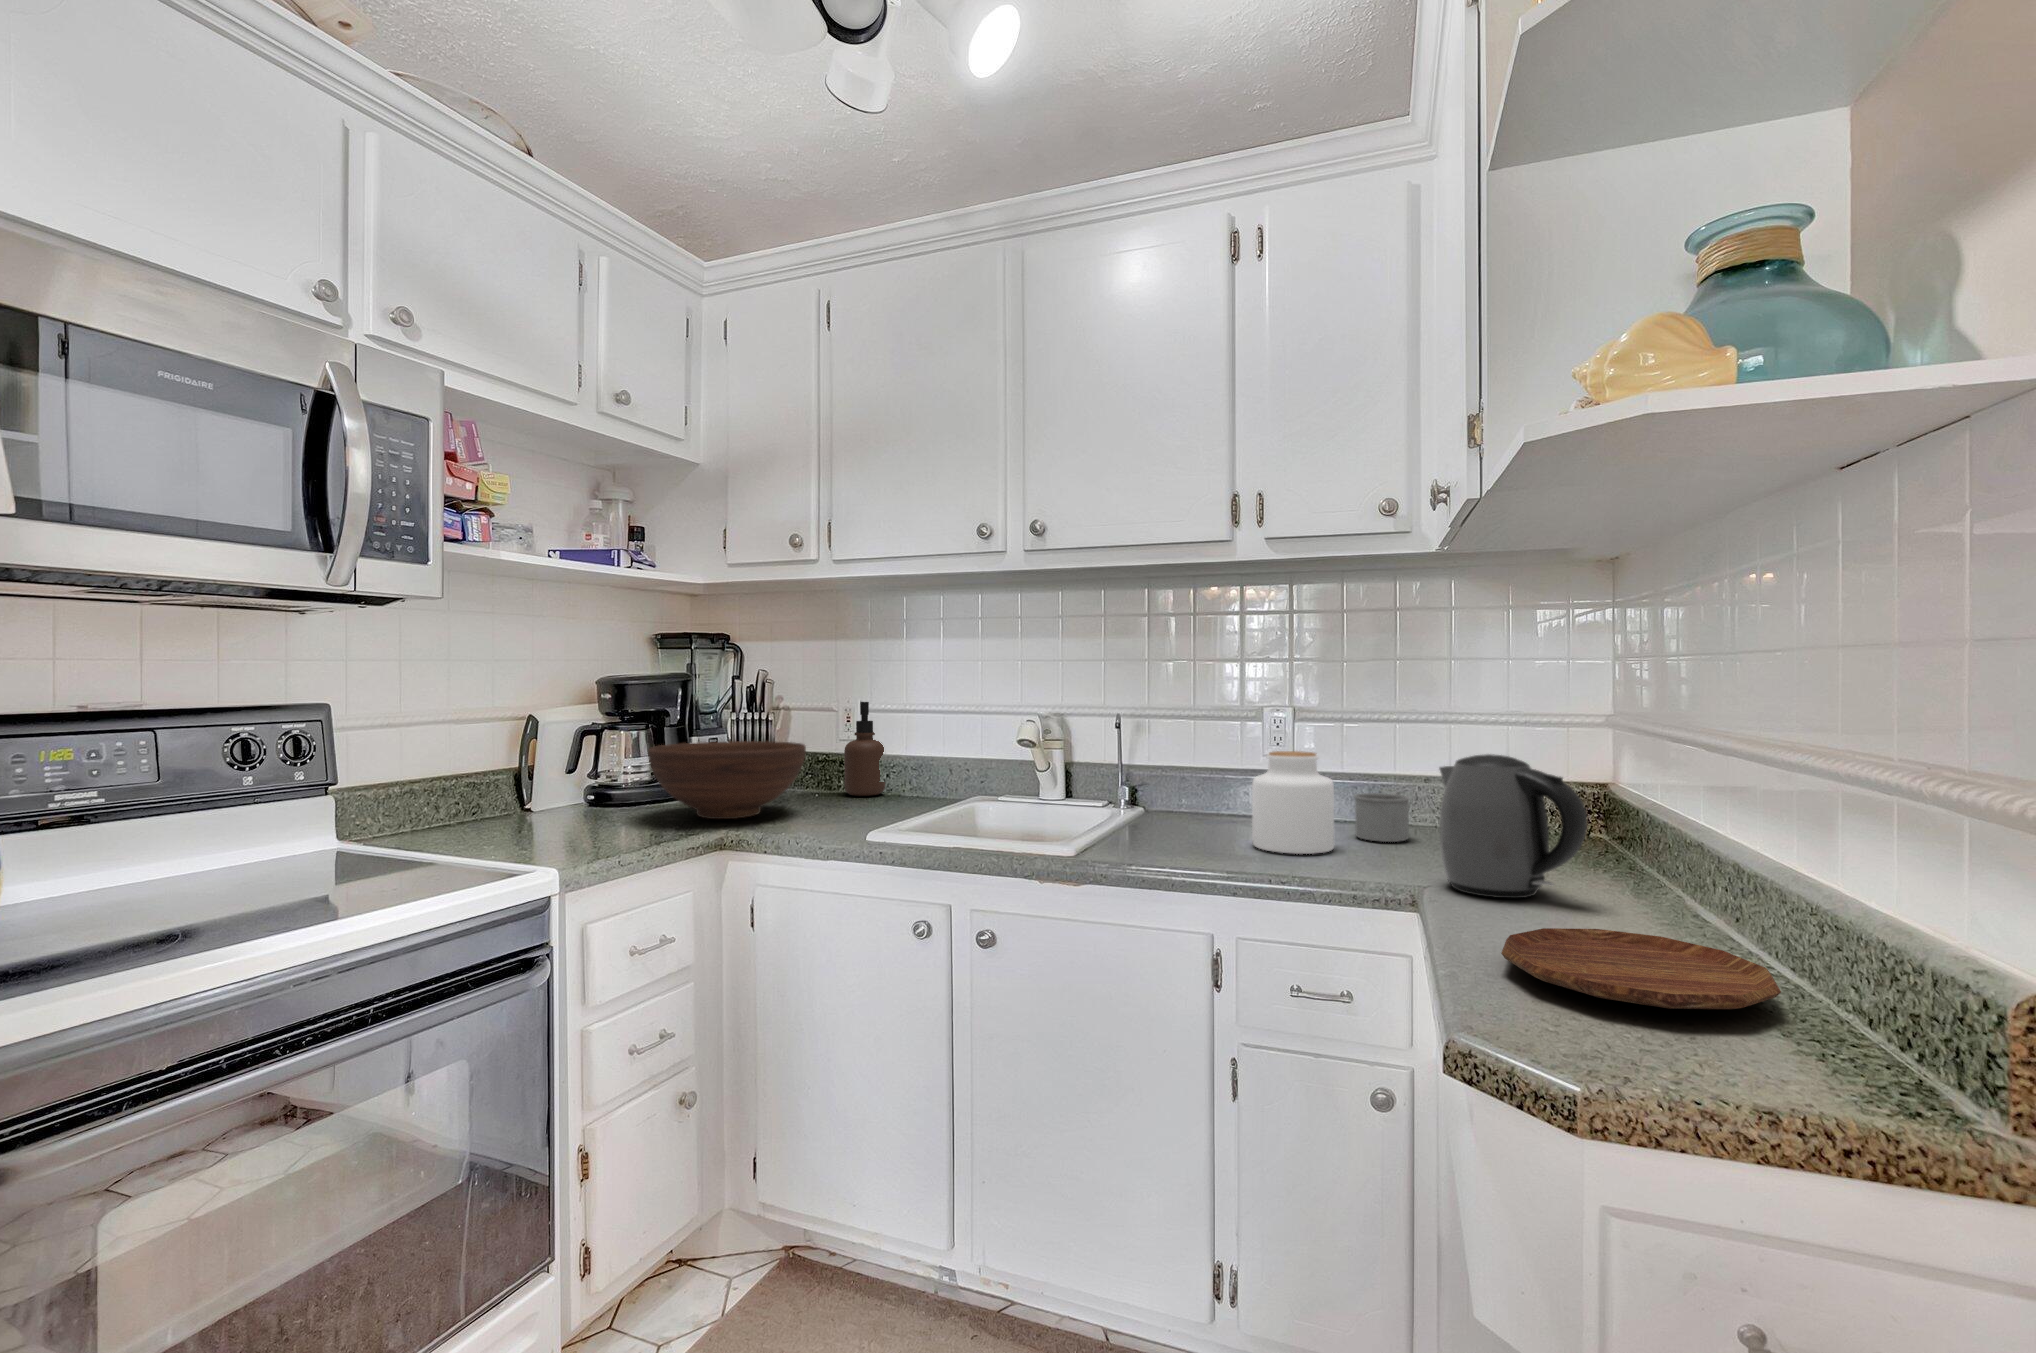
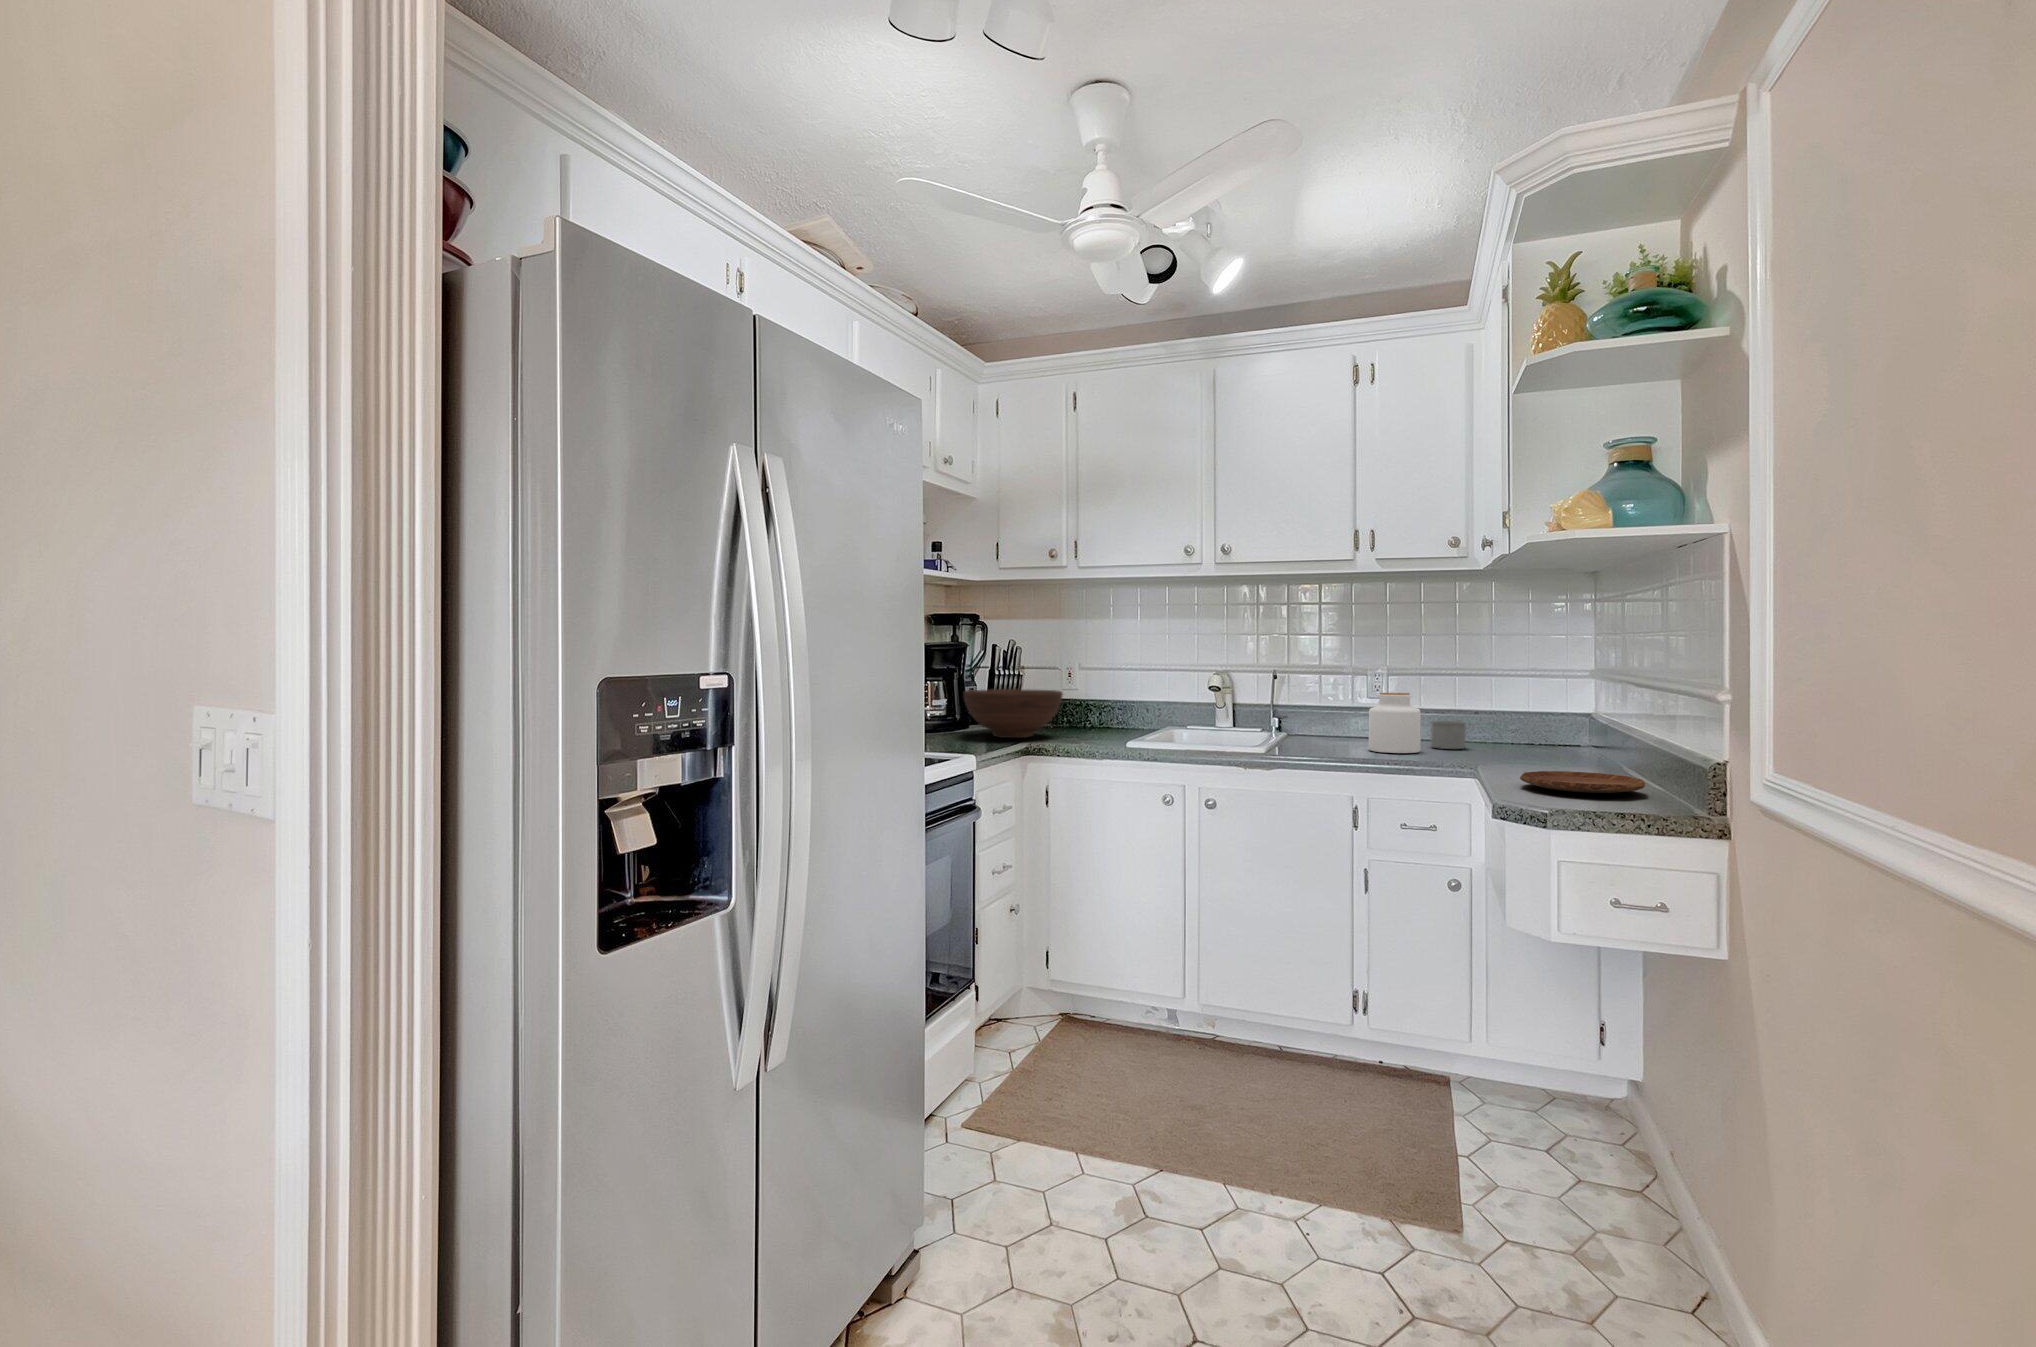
soap dispenser: present [844,702,885,796] -> none [1067,664,1095,729]
kettle: present [1439,754,1587,898] -> none [1487,690,1569,768]

